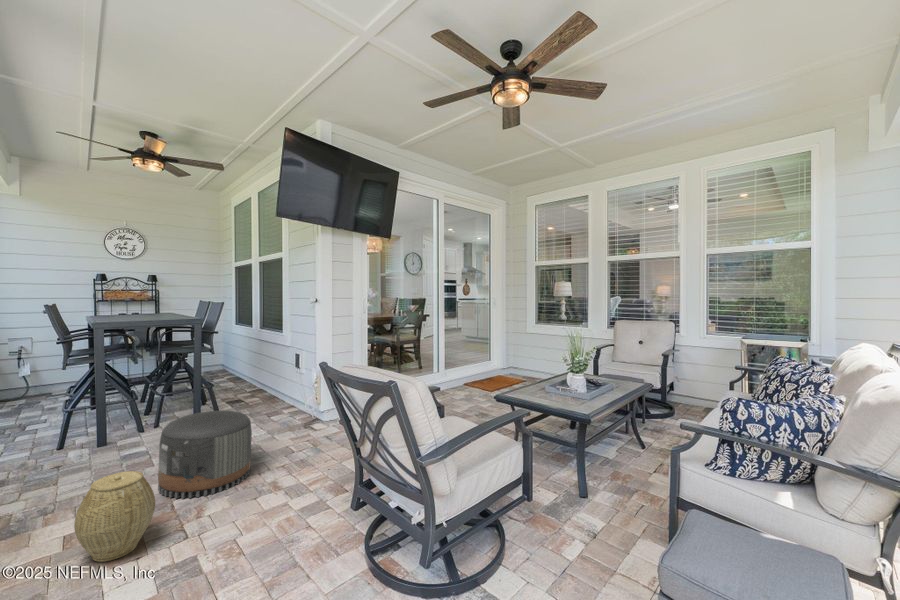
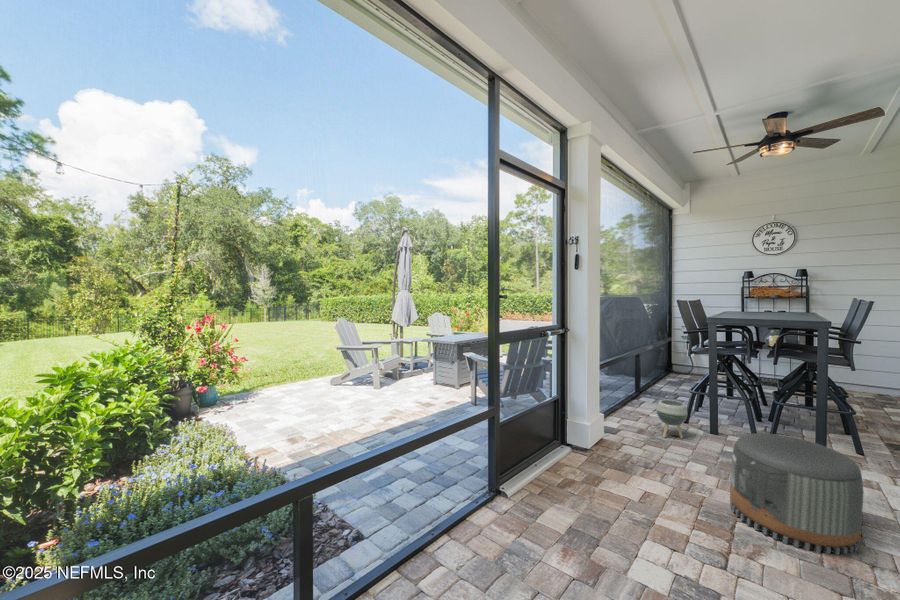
planter: none [29,422,76,472] -> present [656,399,687,439]
woven basket: present [74,471,155,562] -> none [635,458,701,541]

